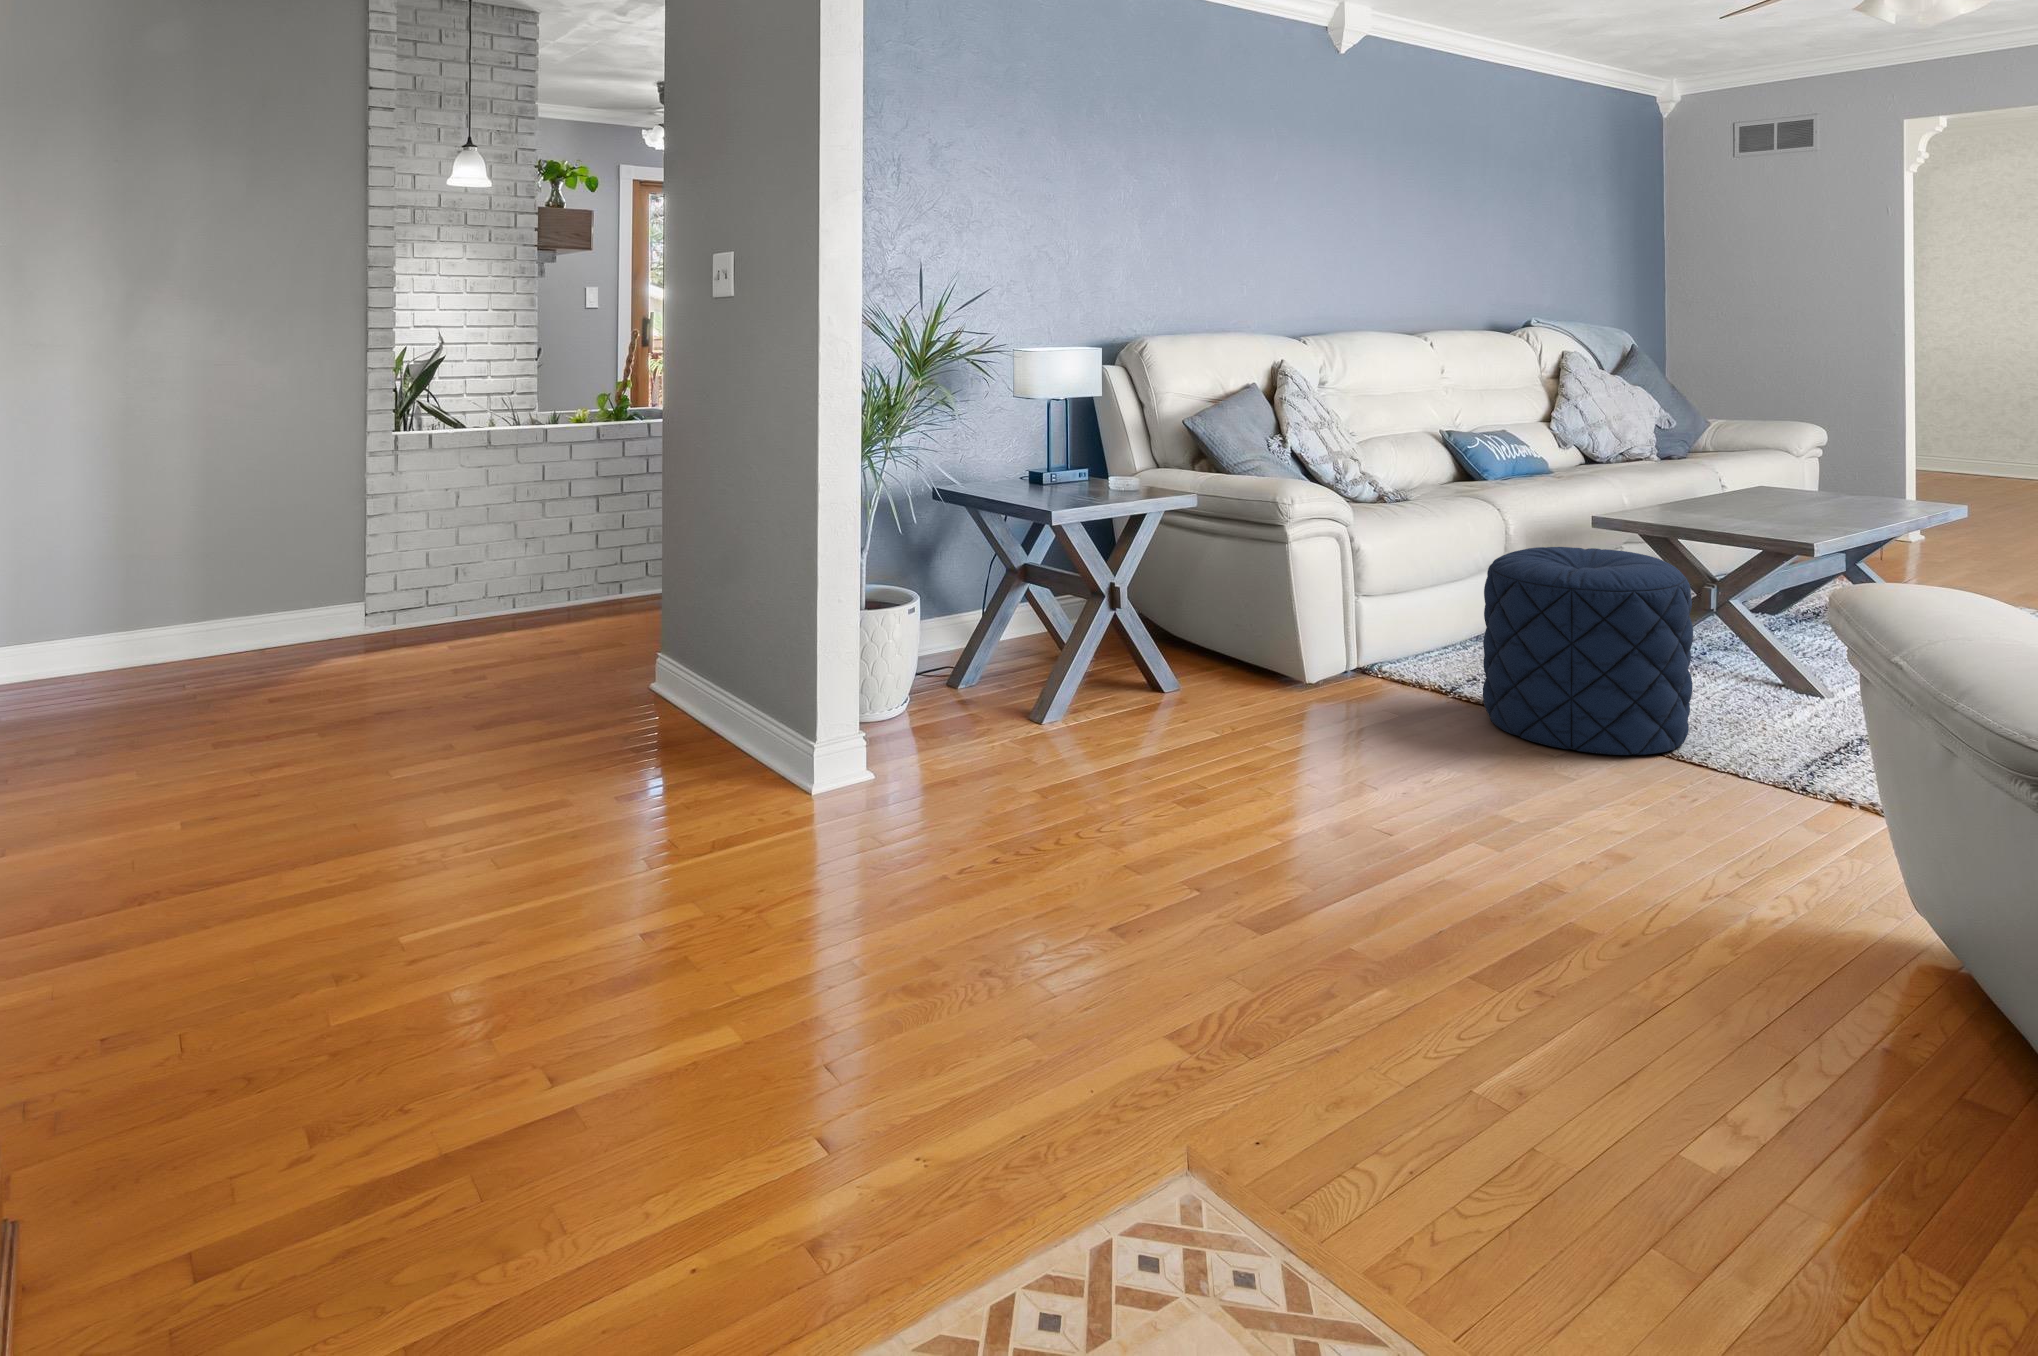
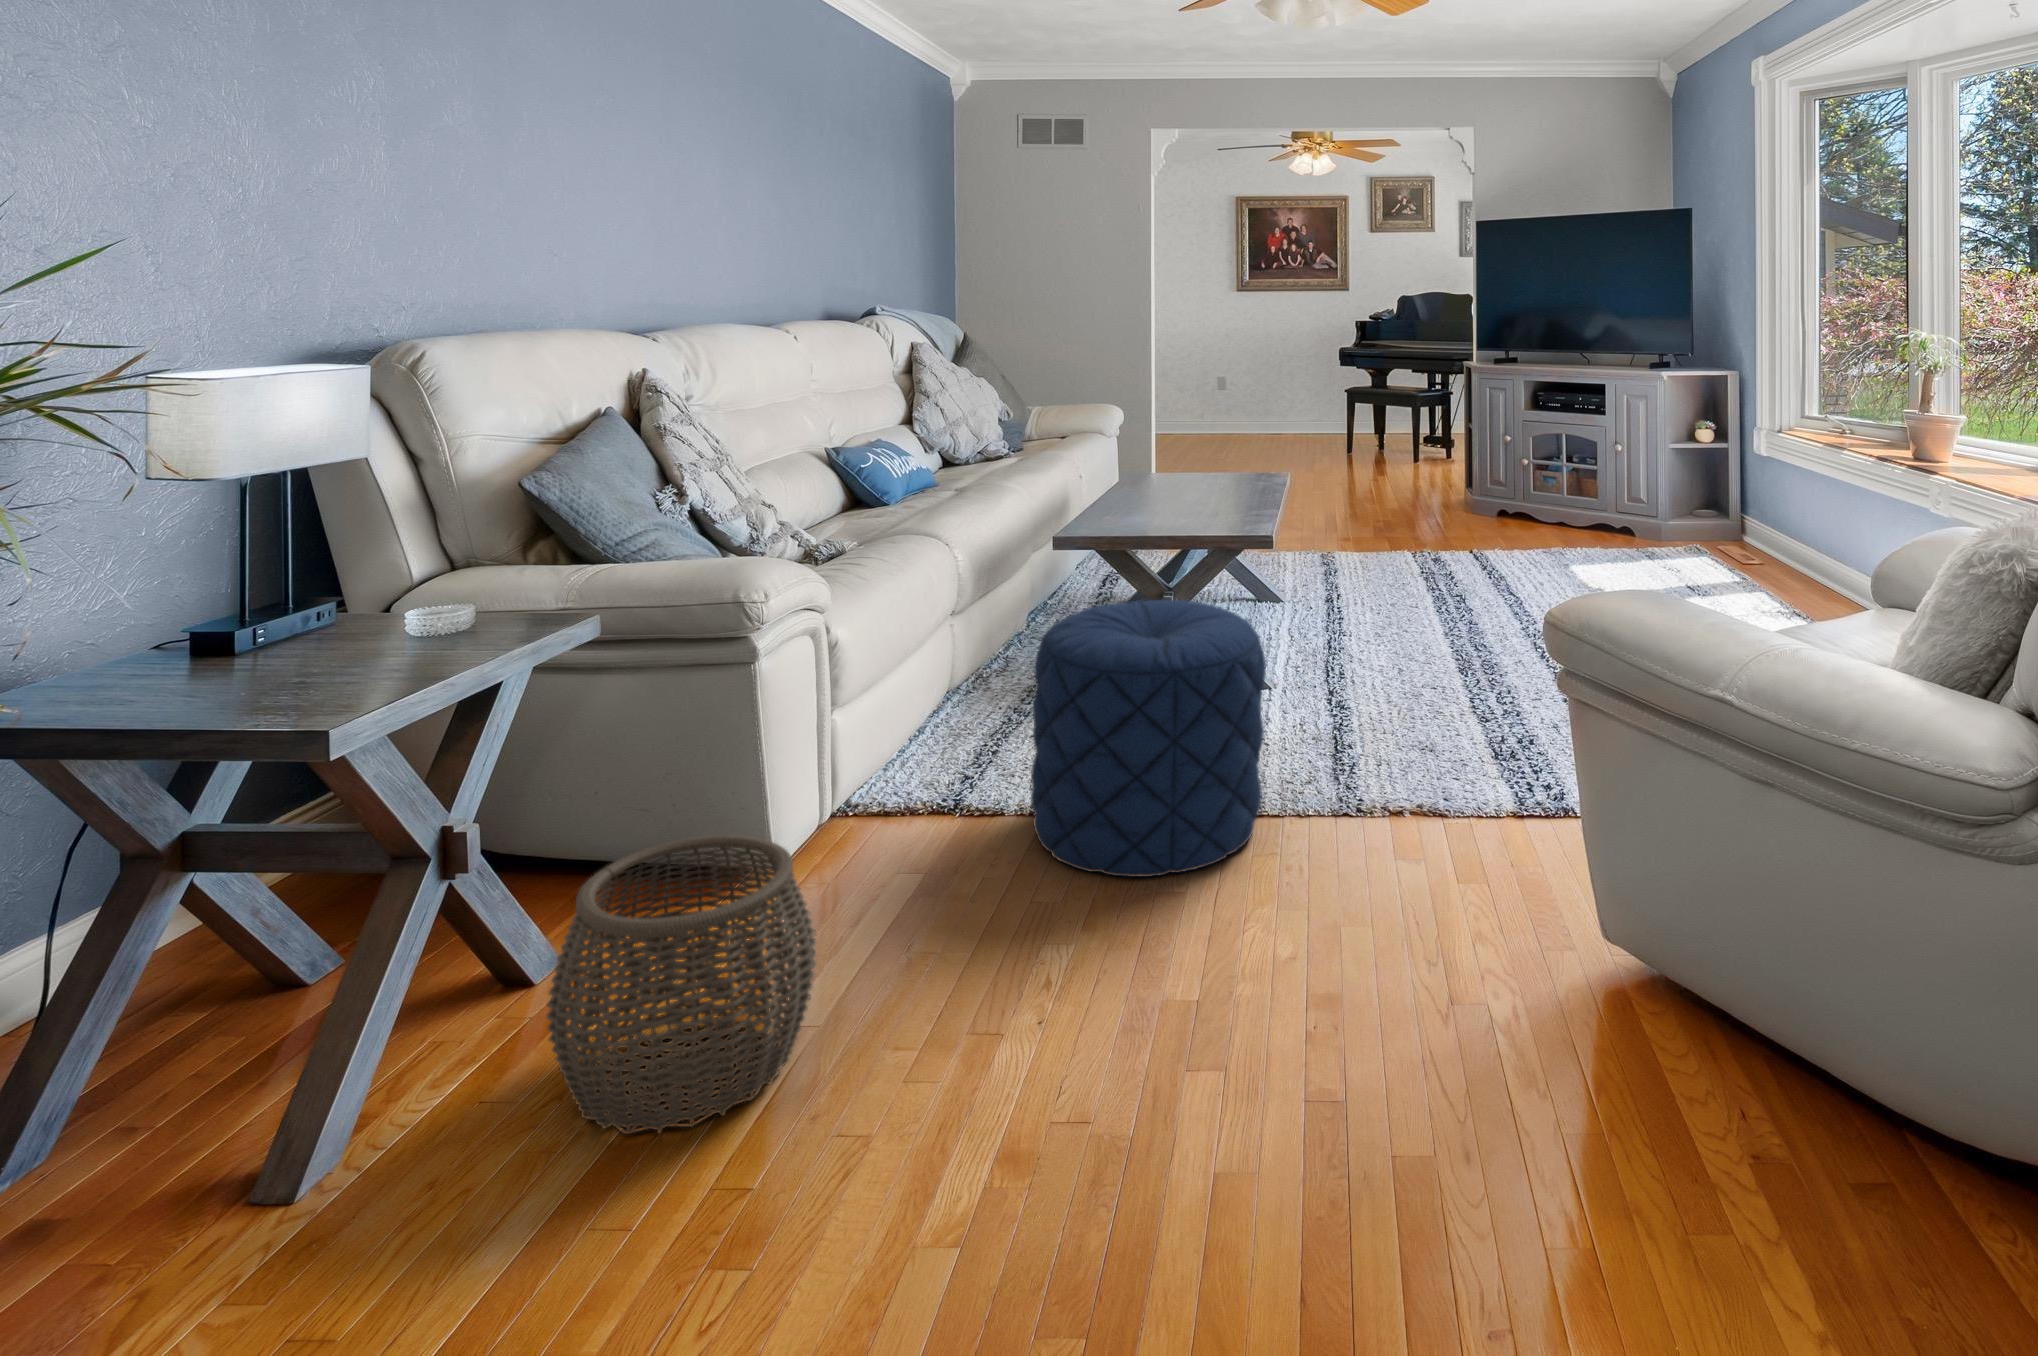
woven basket: none [1136,612,1273,752] -> present [547,835,817,1134]

